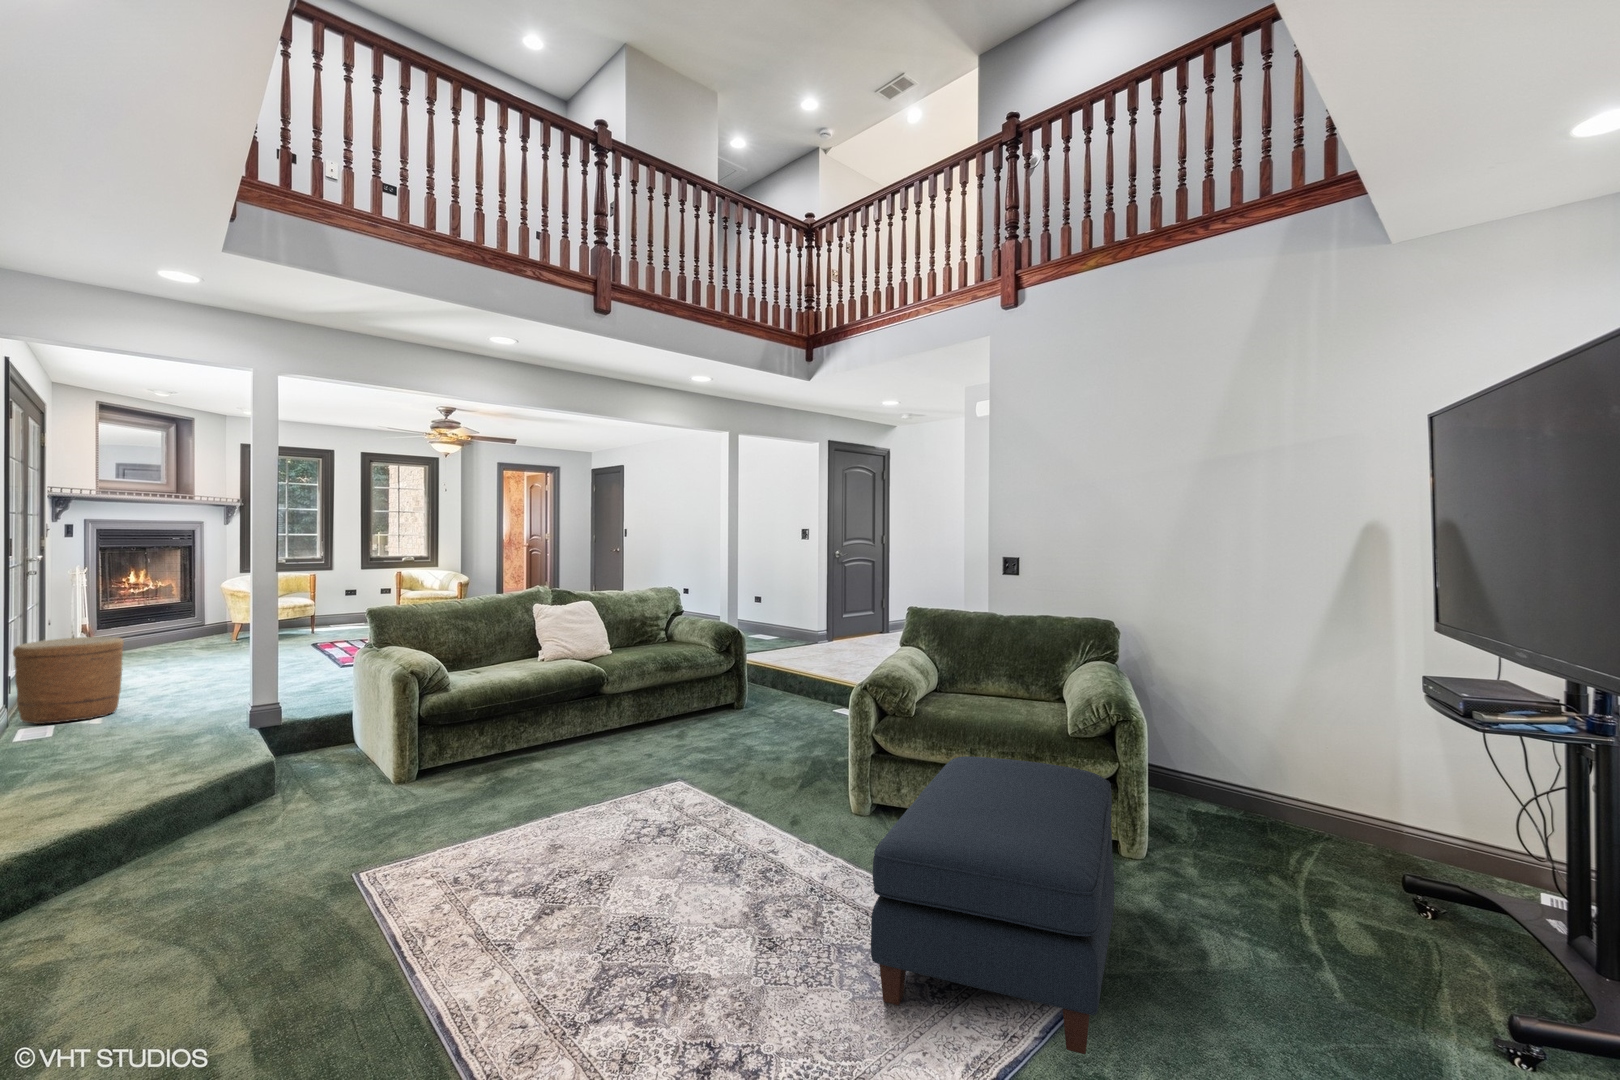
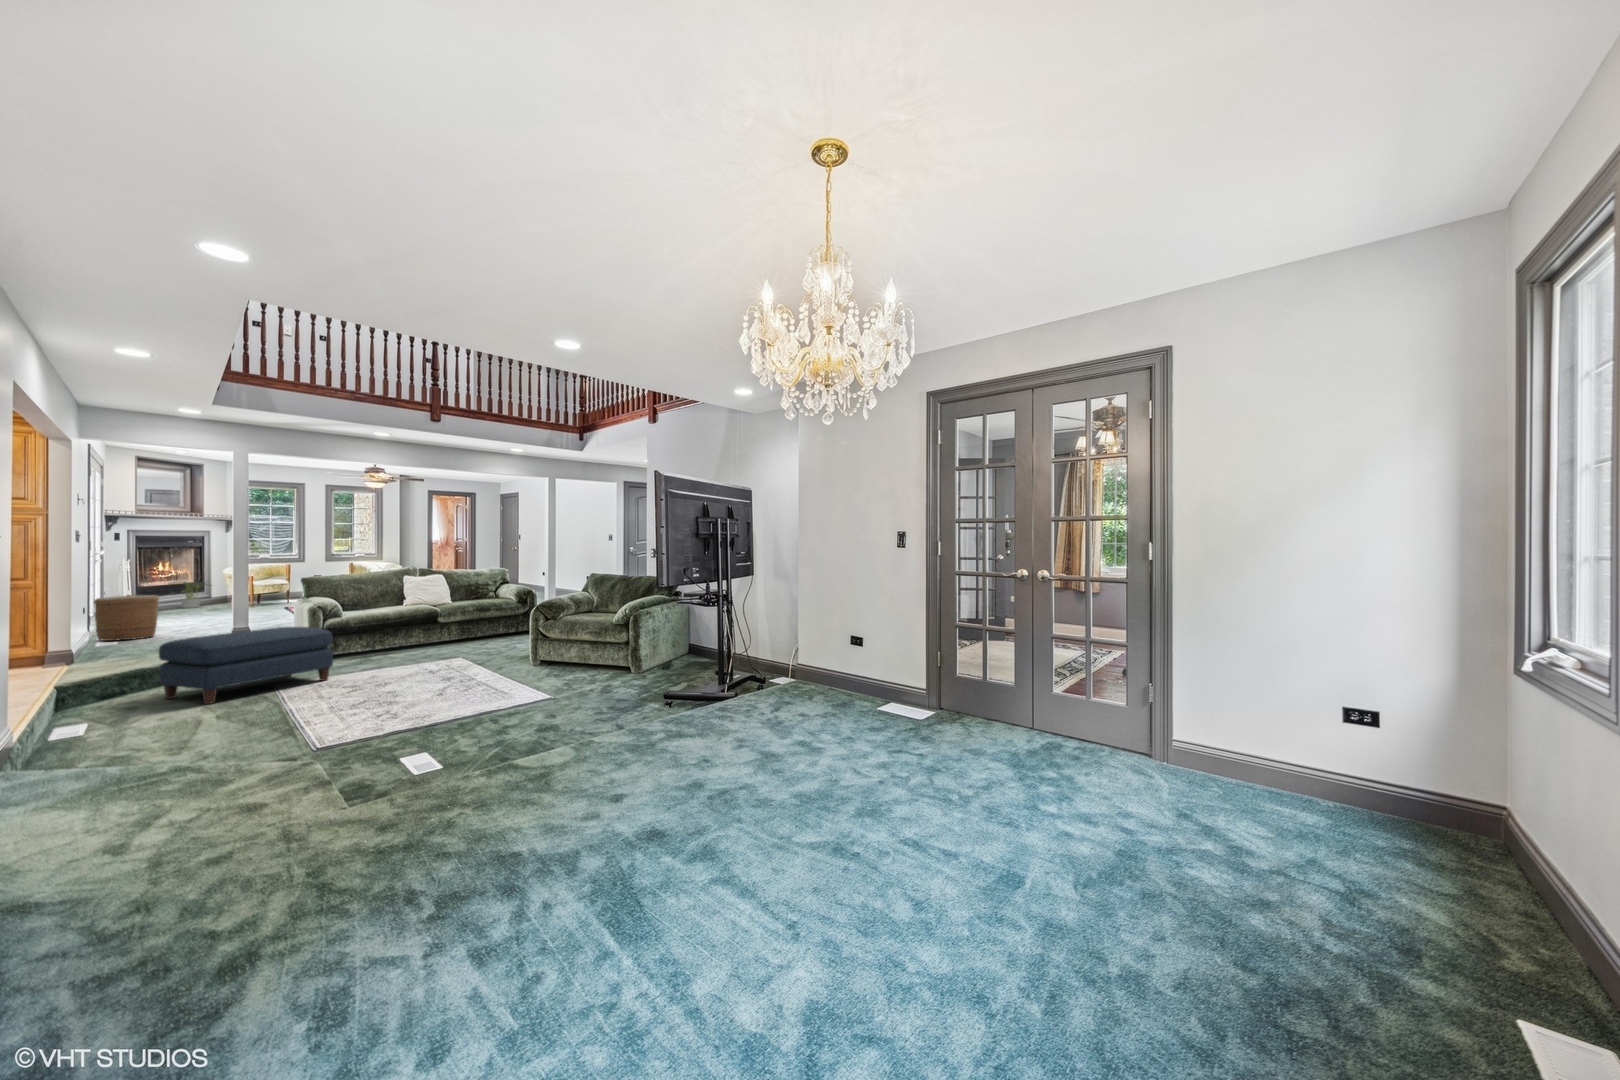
potted plant: none [145,598,209,641] -> present [174,582,206,608]
ottoman: present [871,756,1114,1054] -> present [159,627,333,704]

